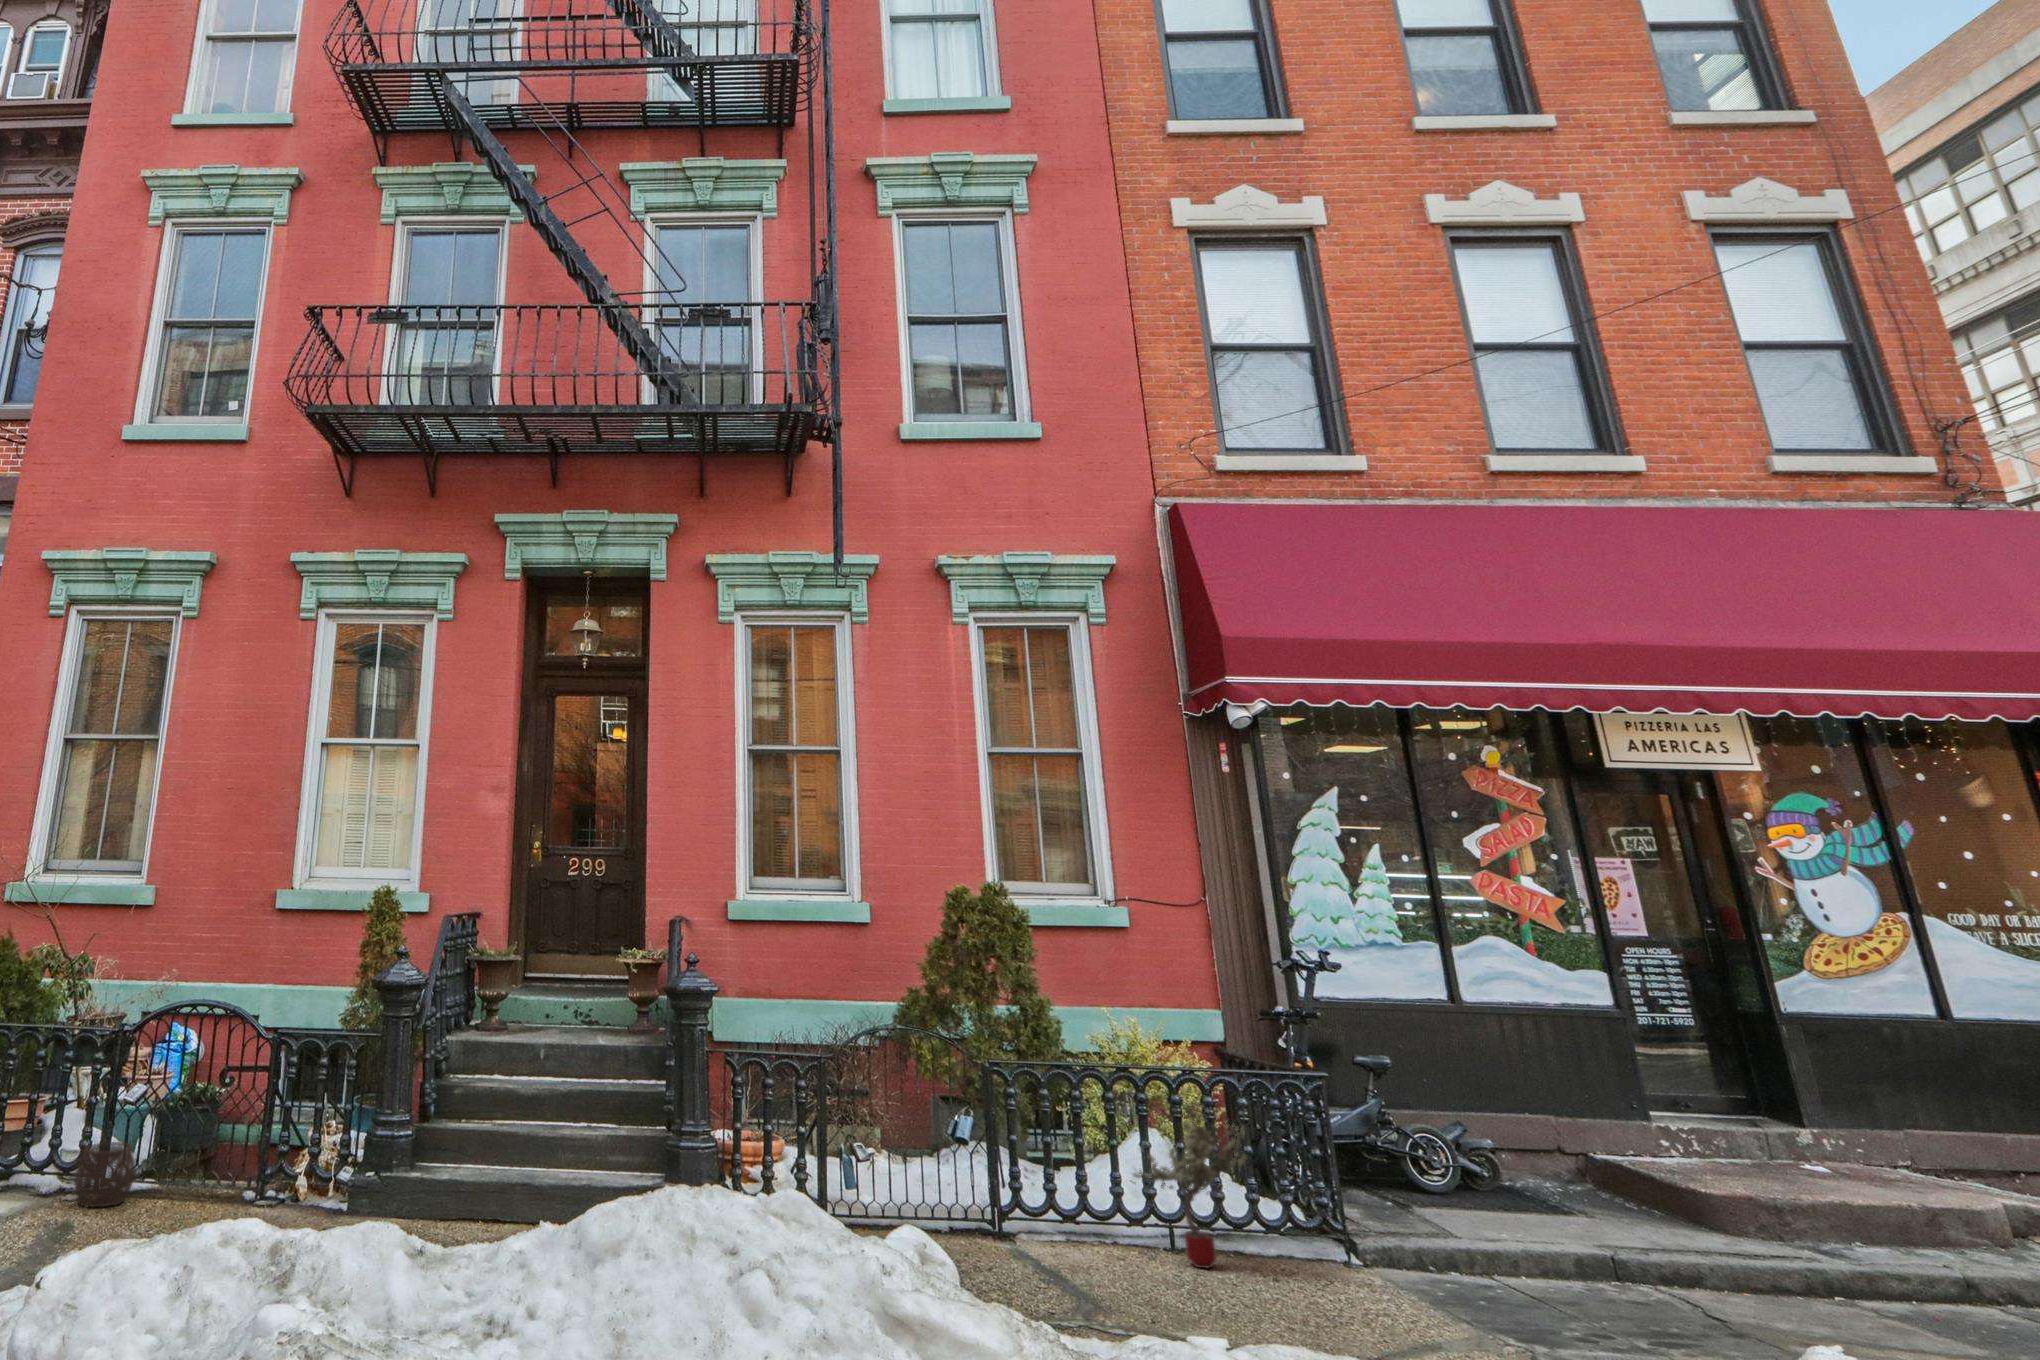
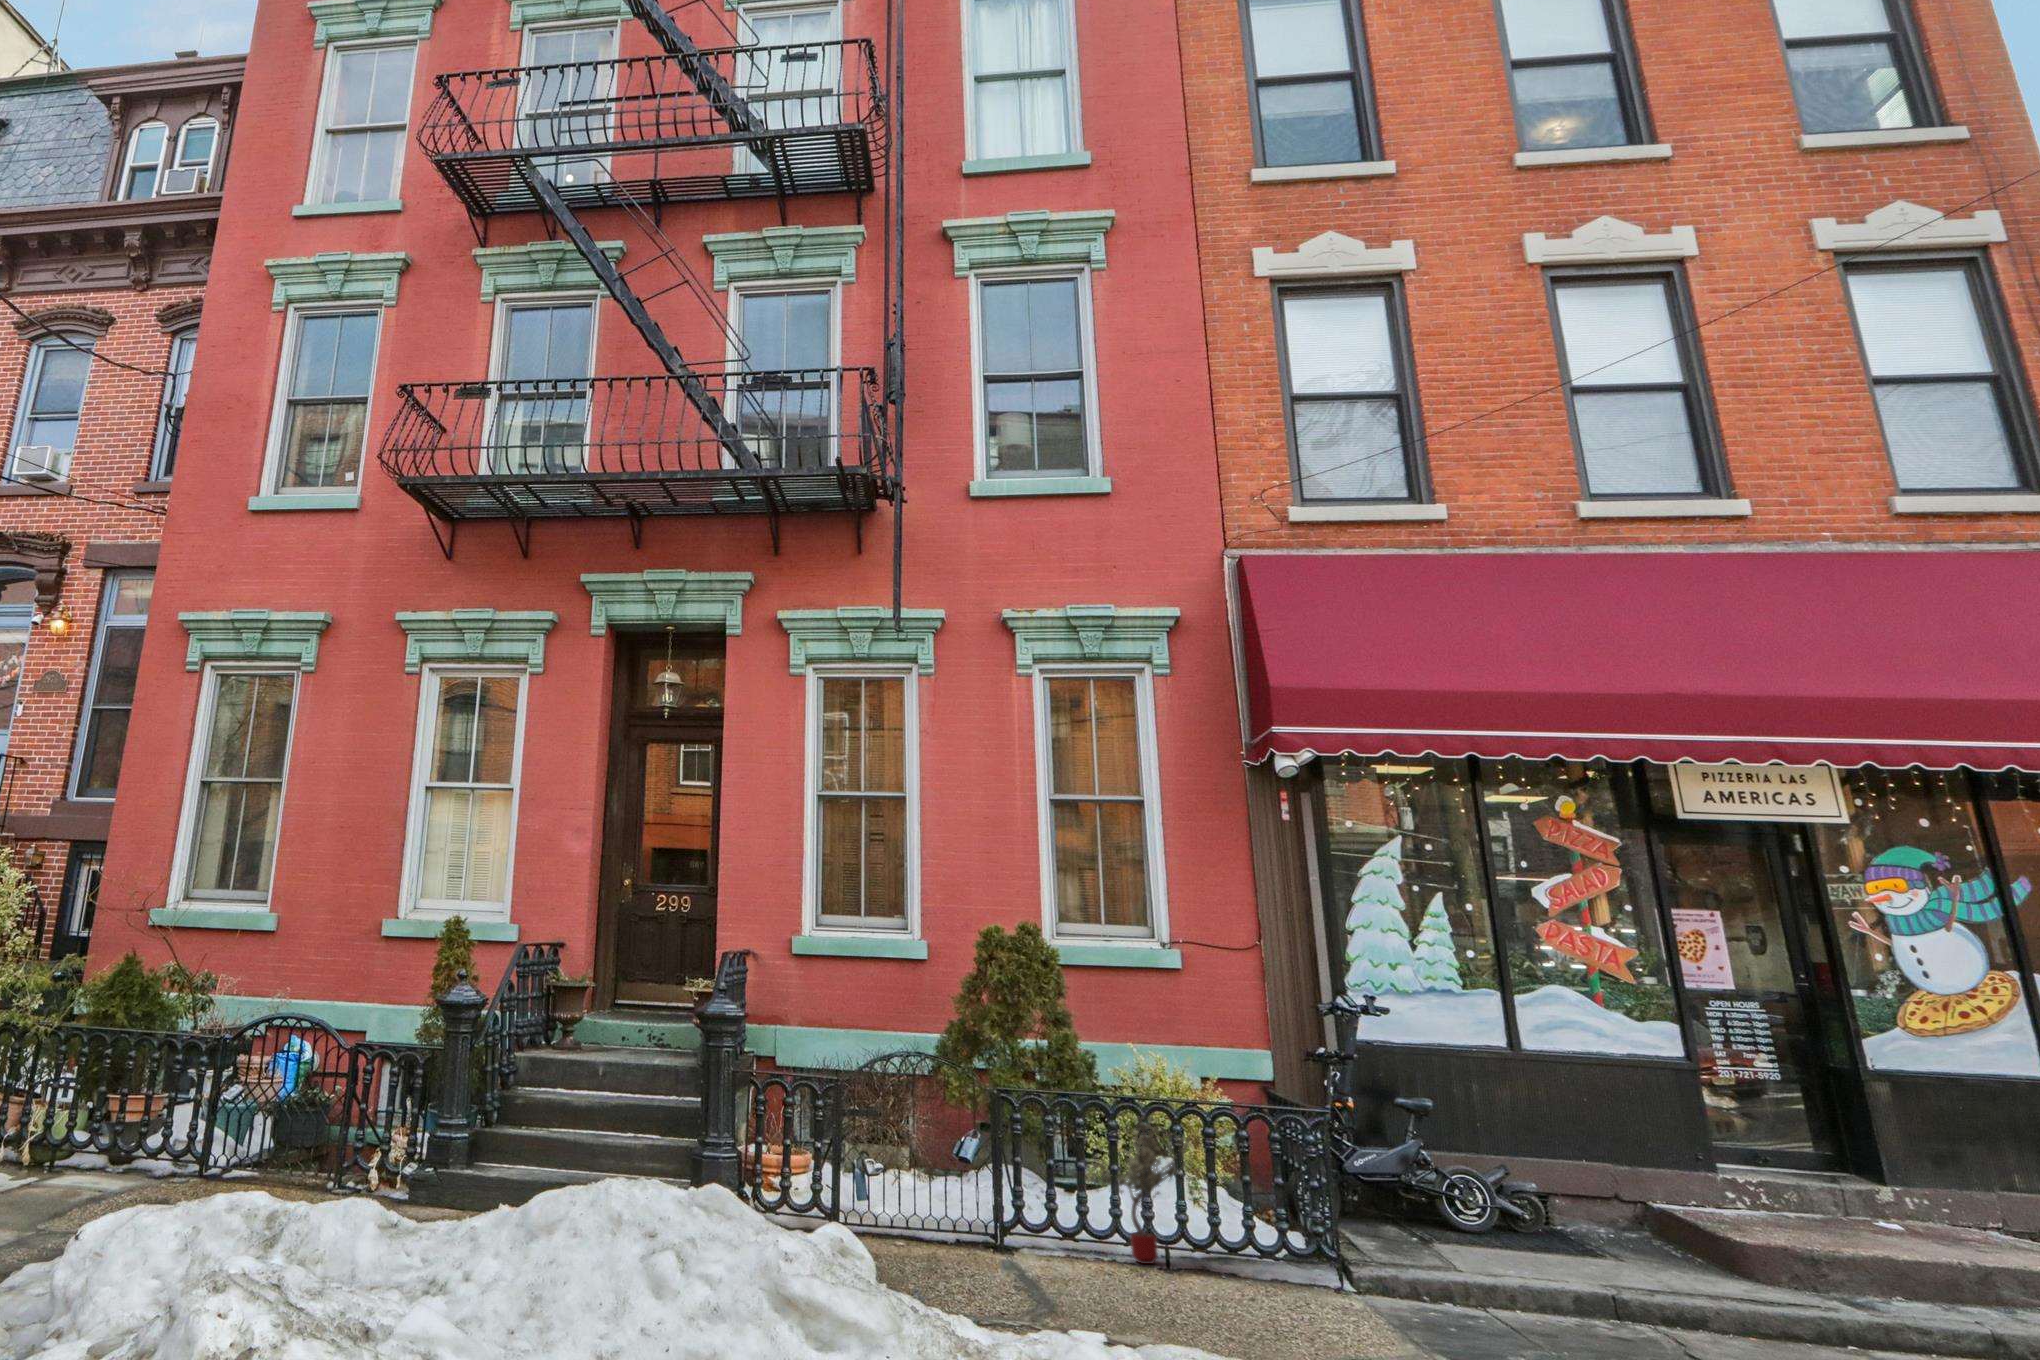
woven basket: present [75,1142,135,1208] -> none [179,1130,231,1182]

